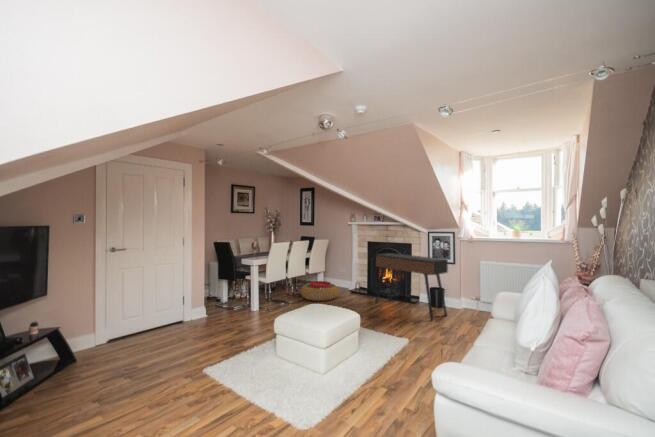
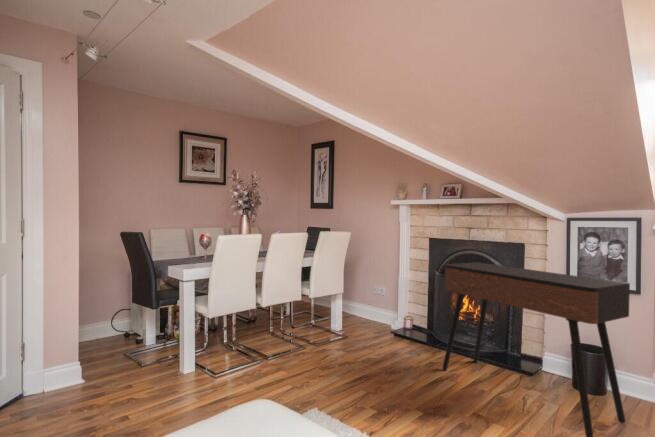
pouf: present [301,281,339,301] -> none [293,312,368,355]

